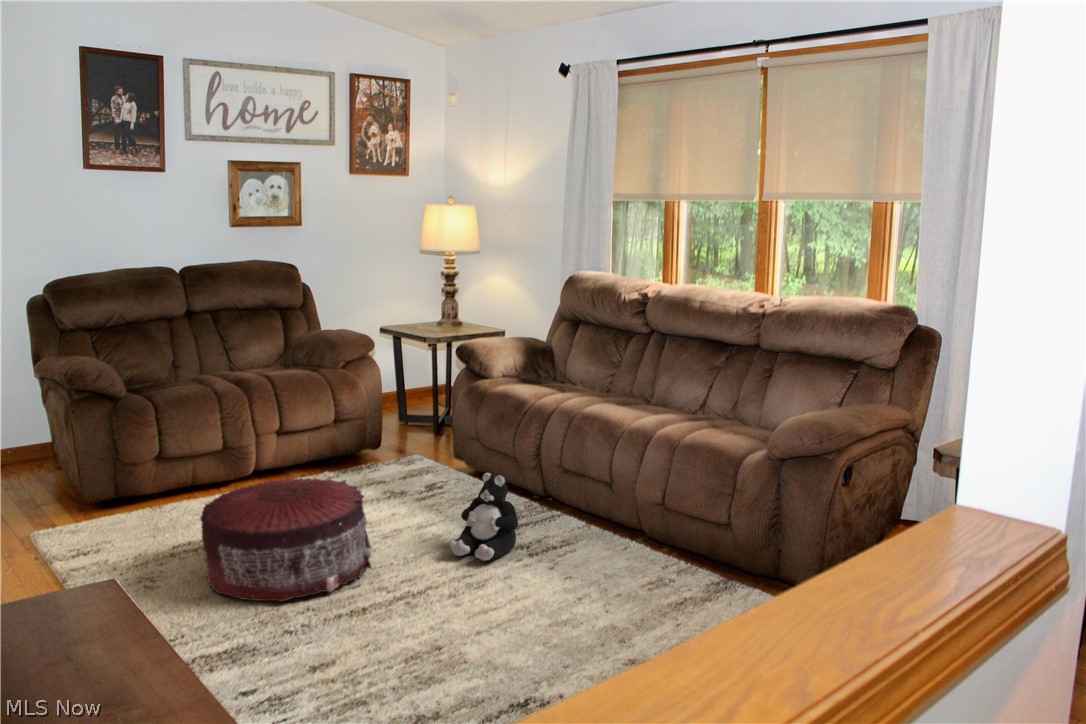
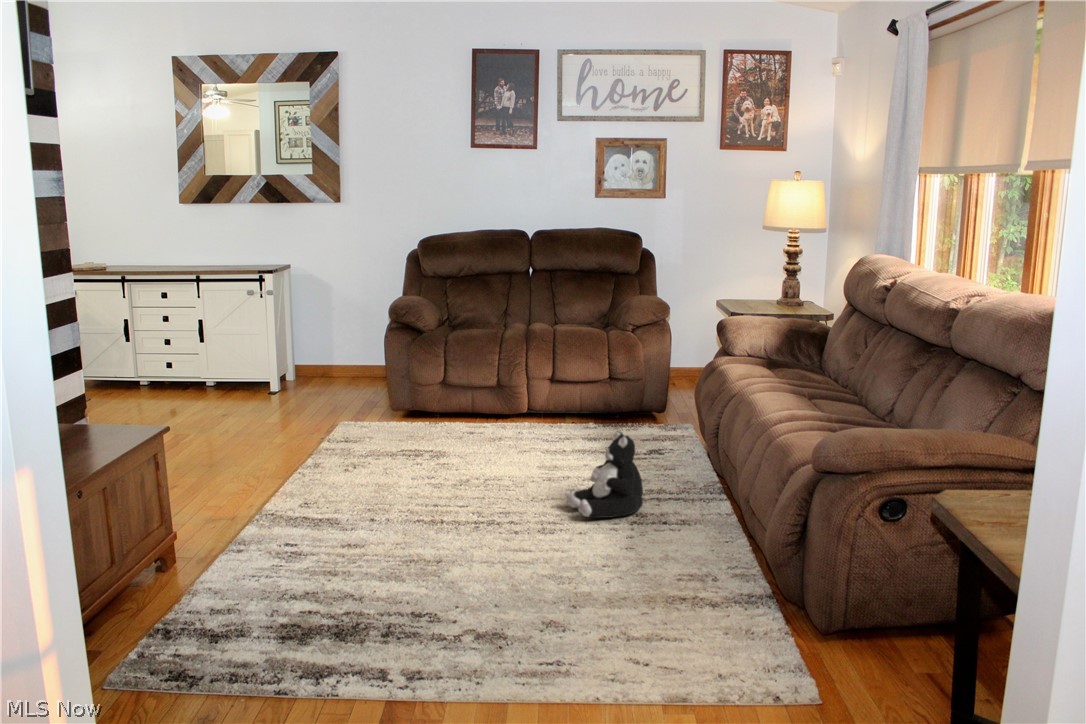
pouf: present [201,477,371,601] -> none [362,405,504,506]

